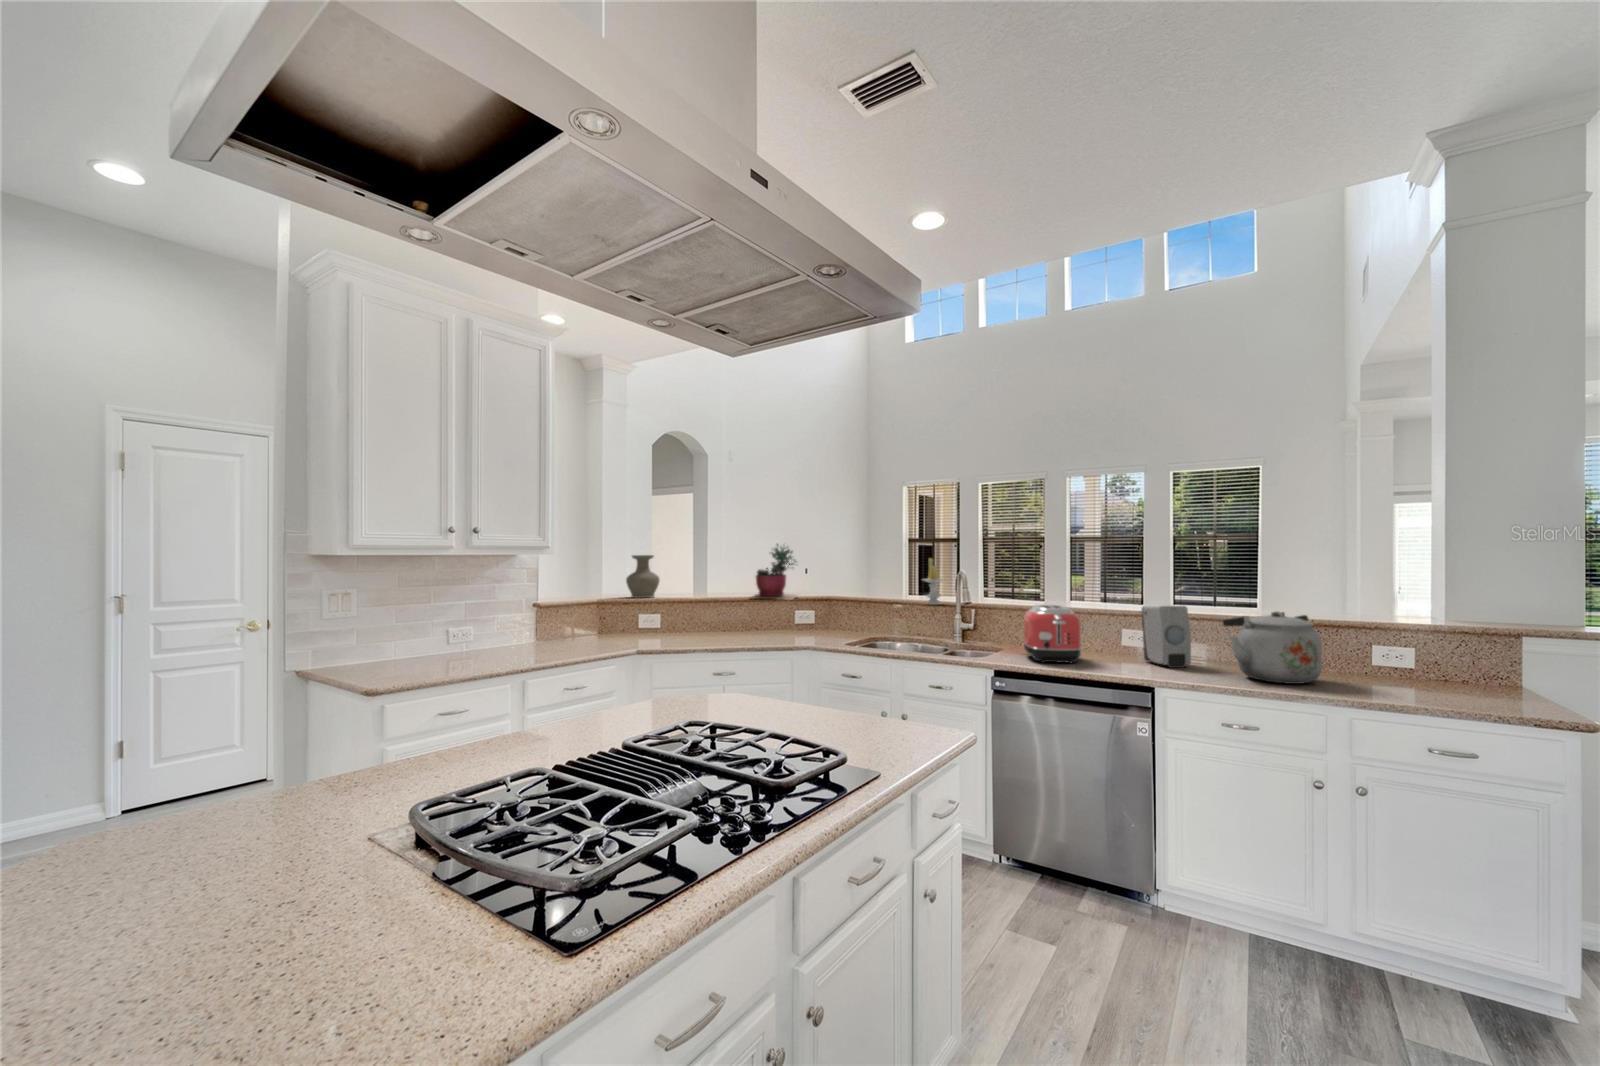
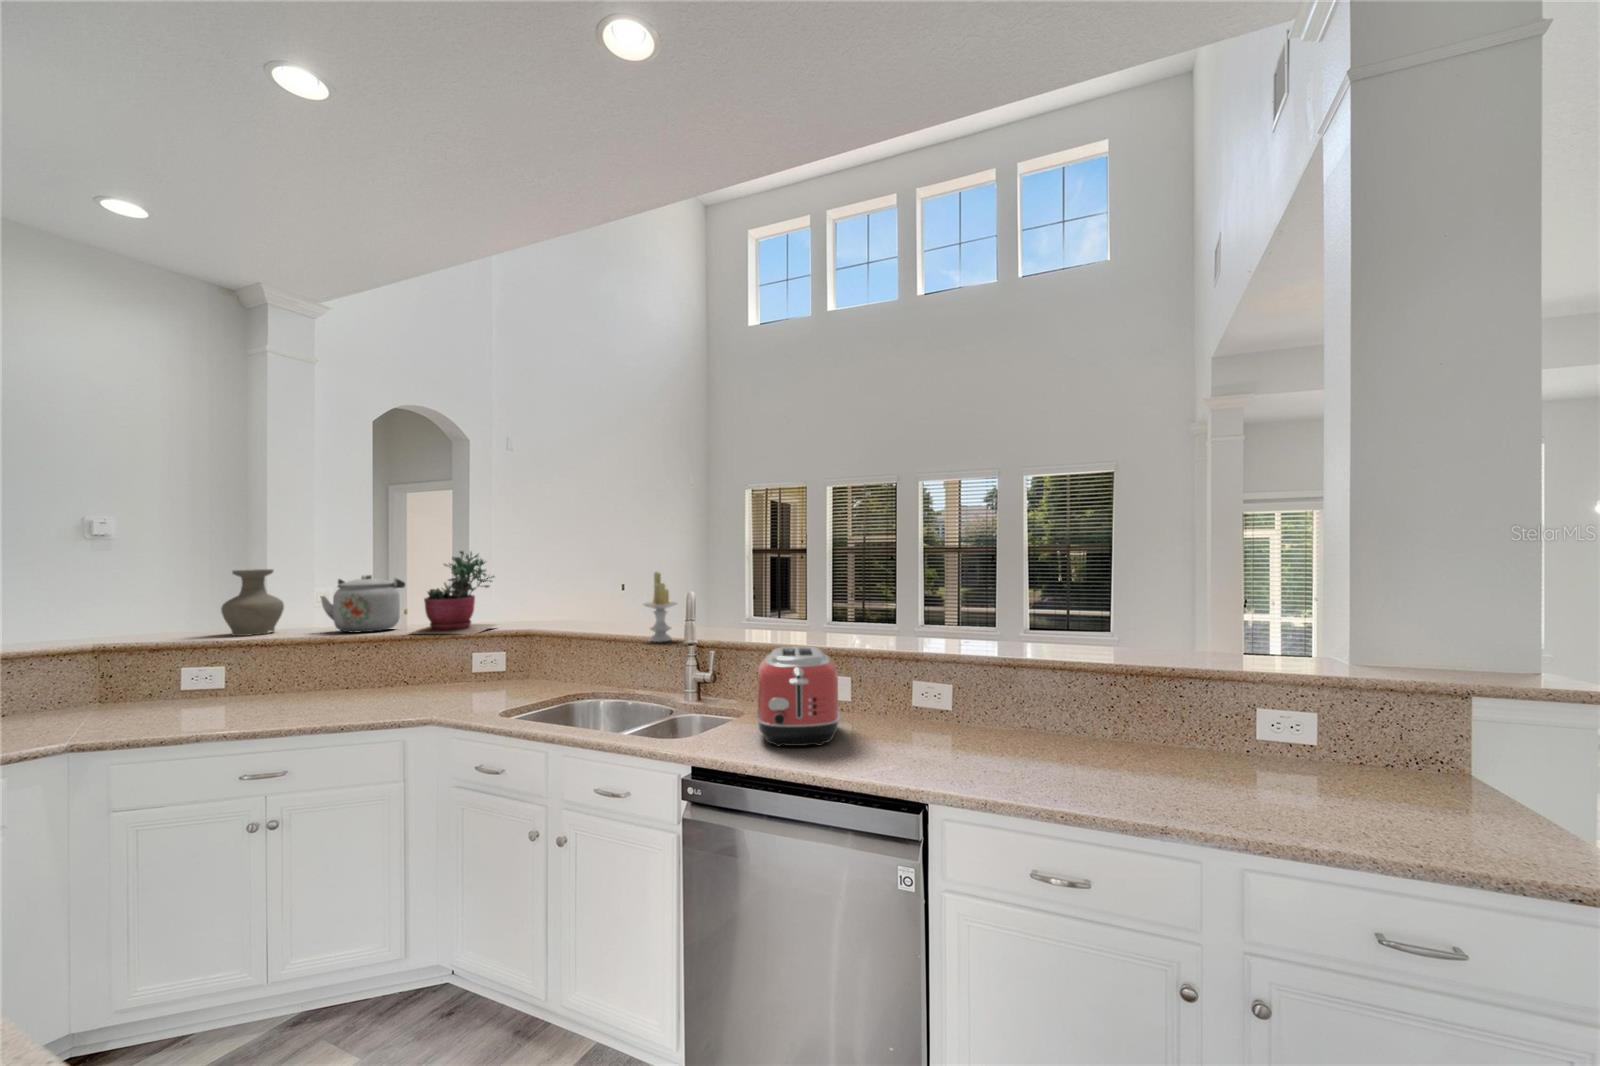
soap dispenser: present [1142,606,1191,668] -> none [931,646,998,750]
kettle: present [1222,611,1322,684] -> present [321,575,405,632]

